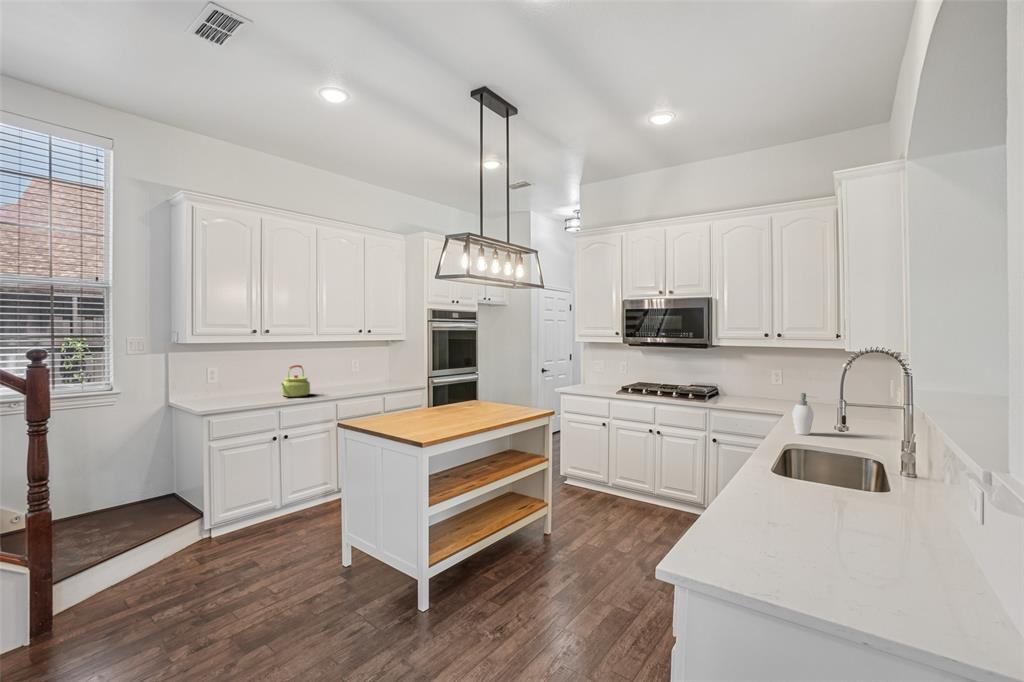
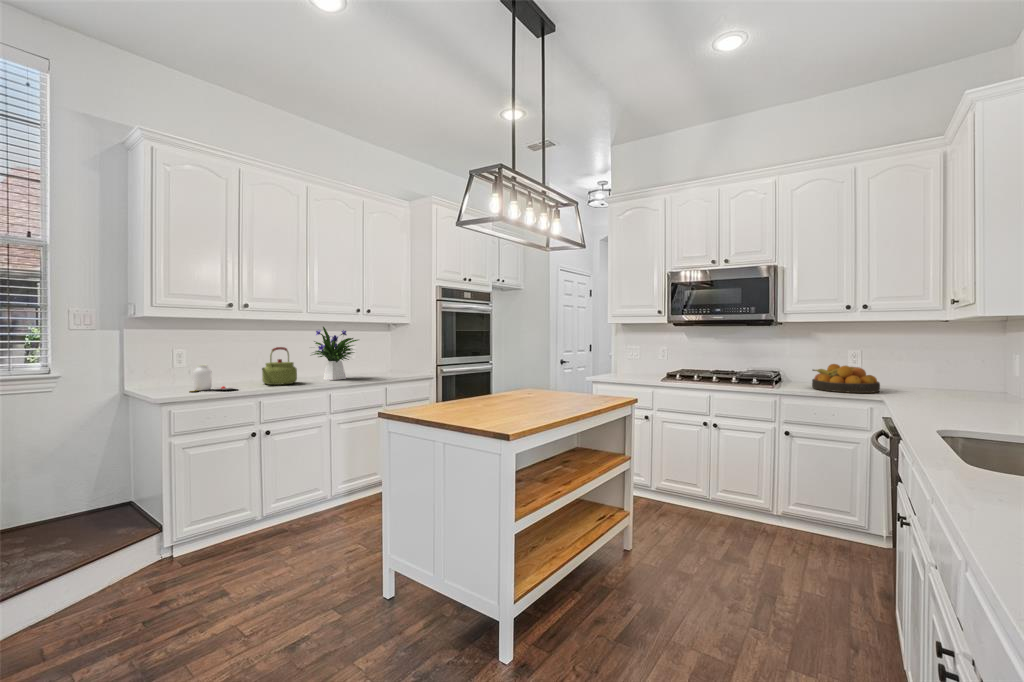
flower arrangement: none [318,346,363,391] -> present [313,327,358,380]
fruit bowl: none [737,381,789,407] -> present [812,364,880,393]
jar: none [223,382,262,405] -> present [190,365,236,392]
soap dispenser: present [792,393,814,435] -> none [923,368,962,422]

